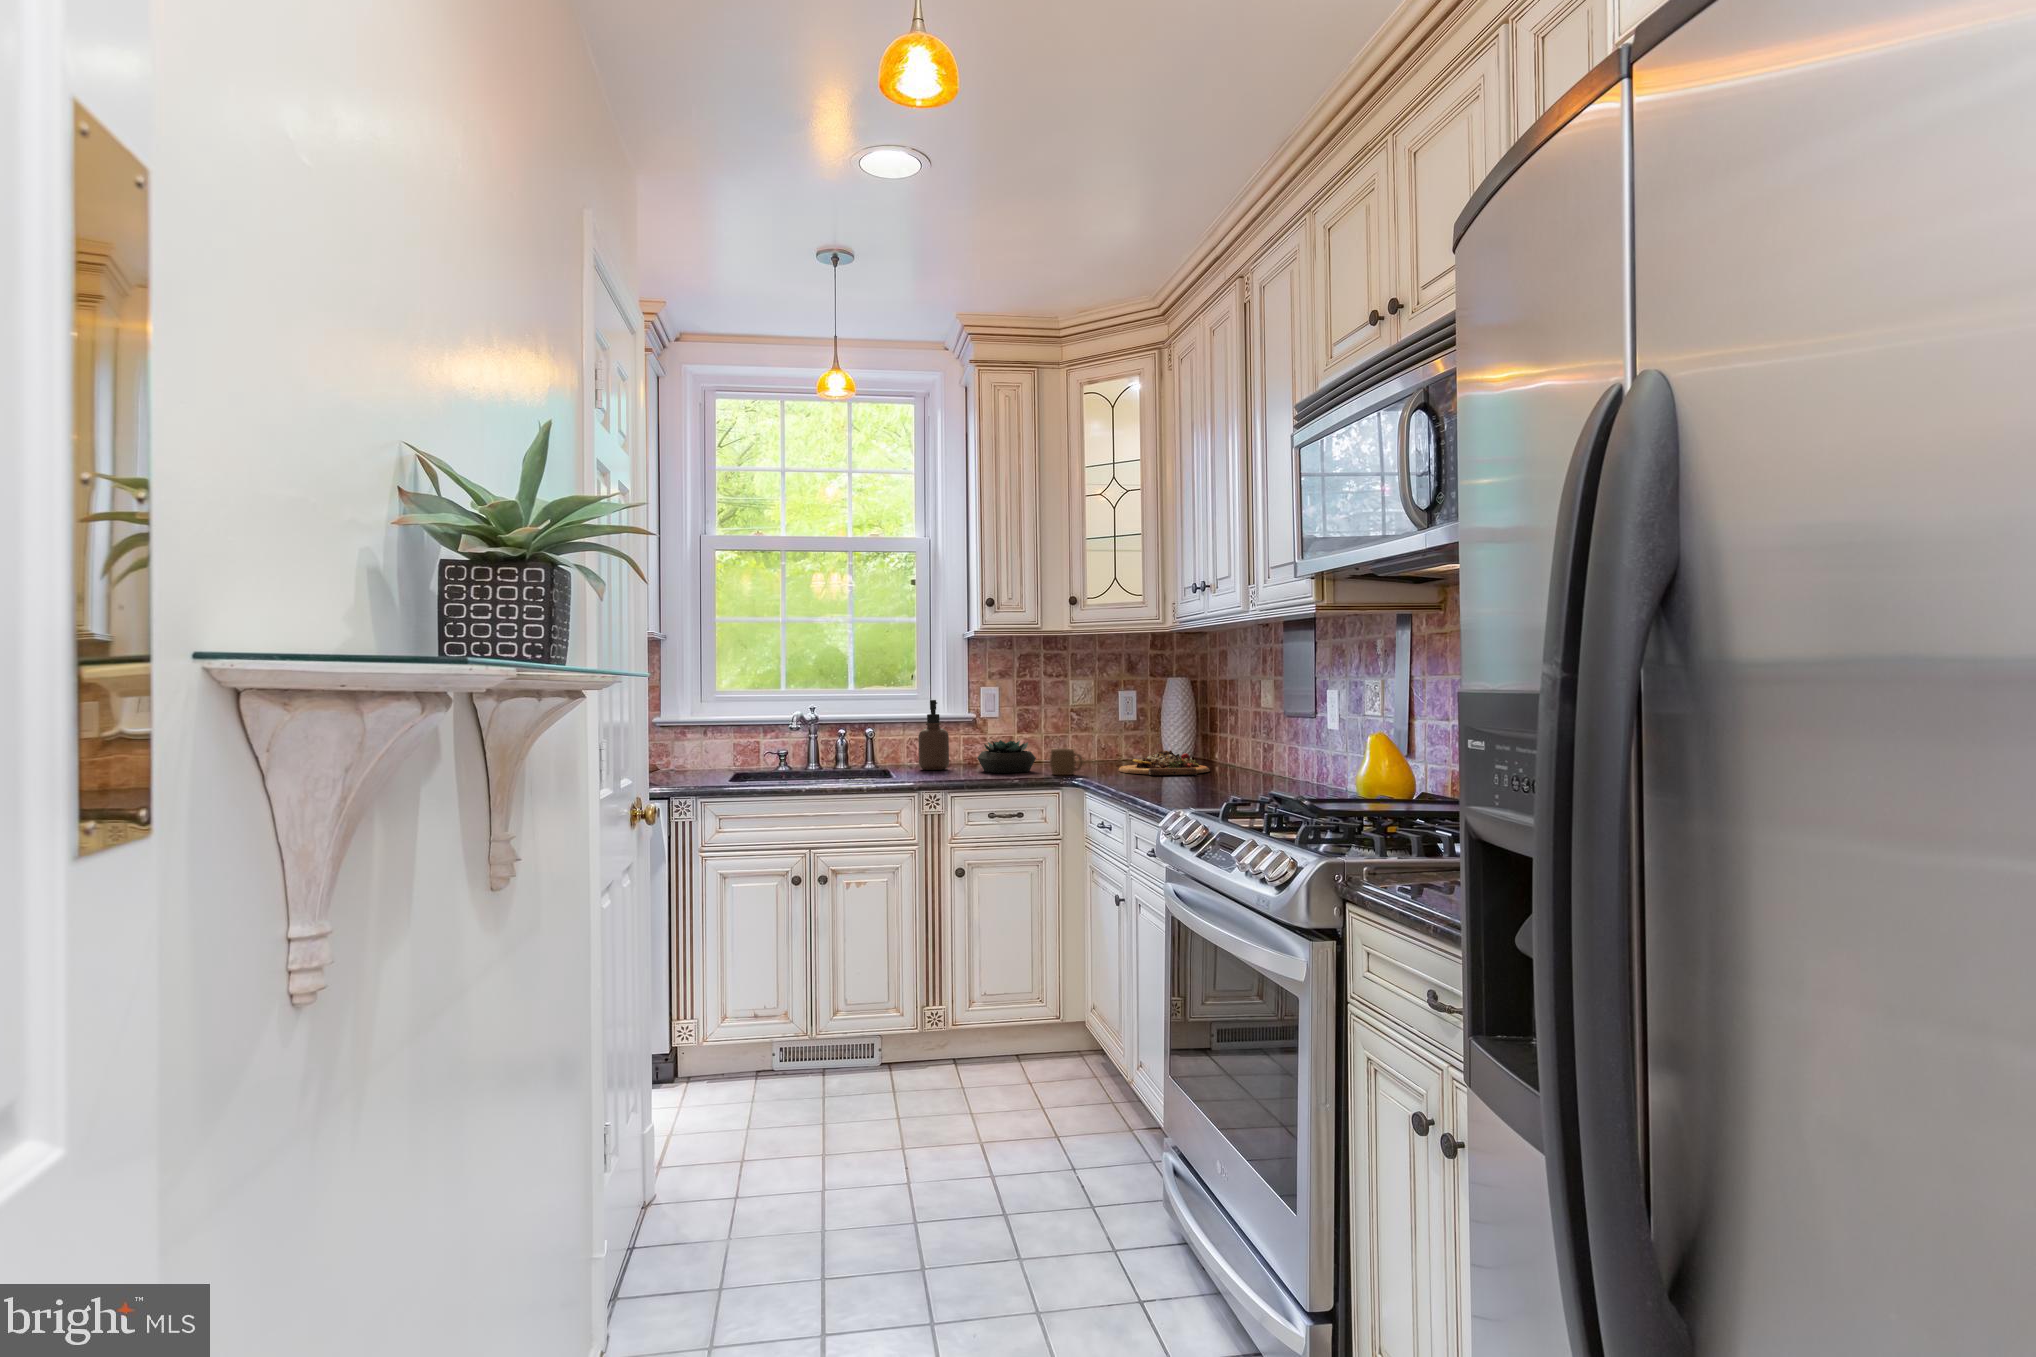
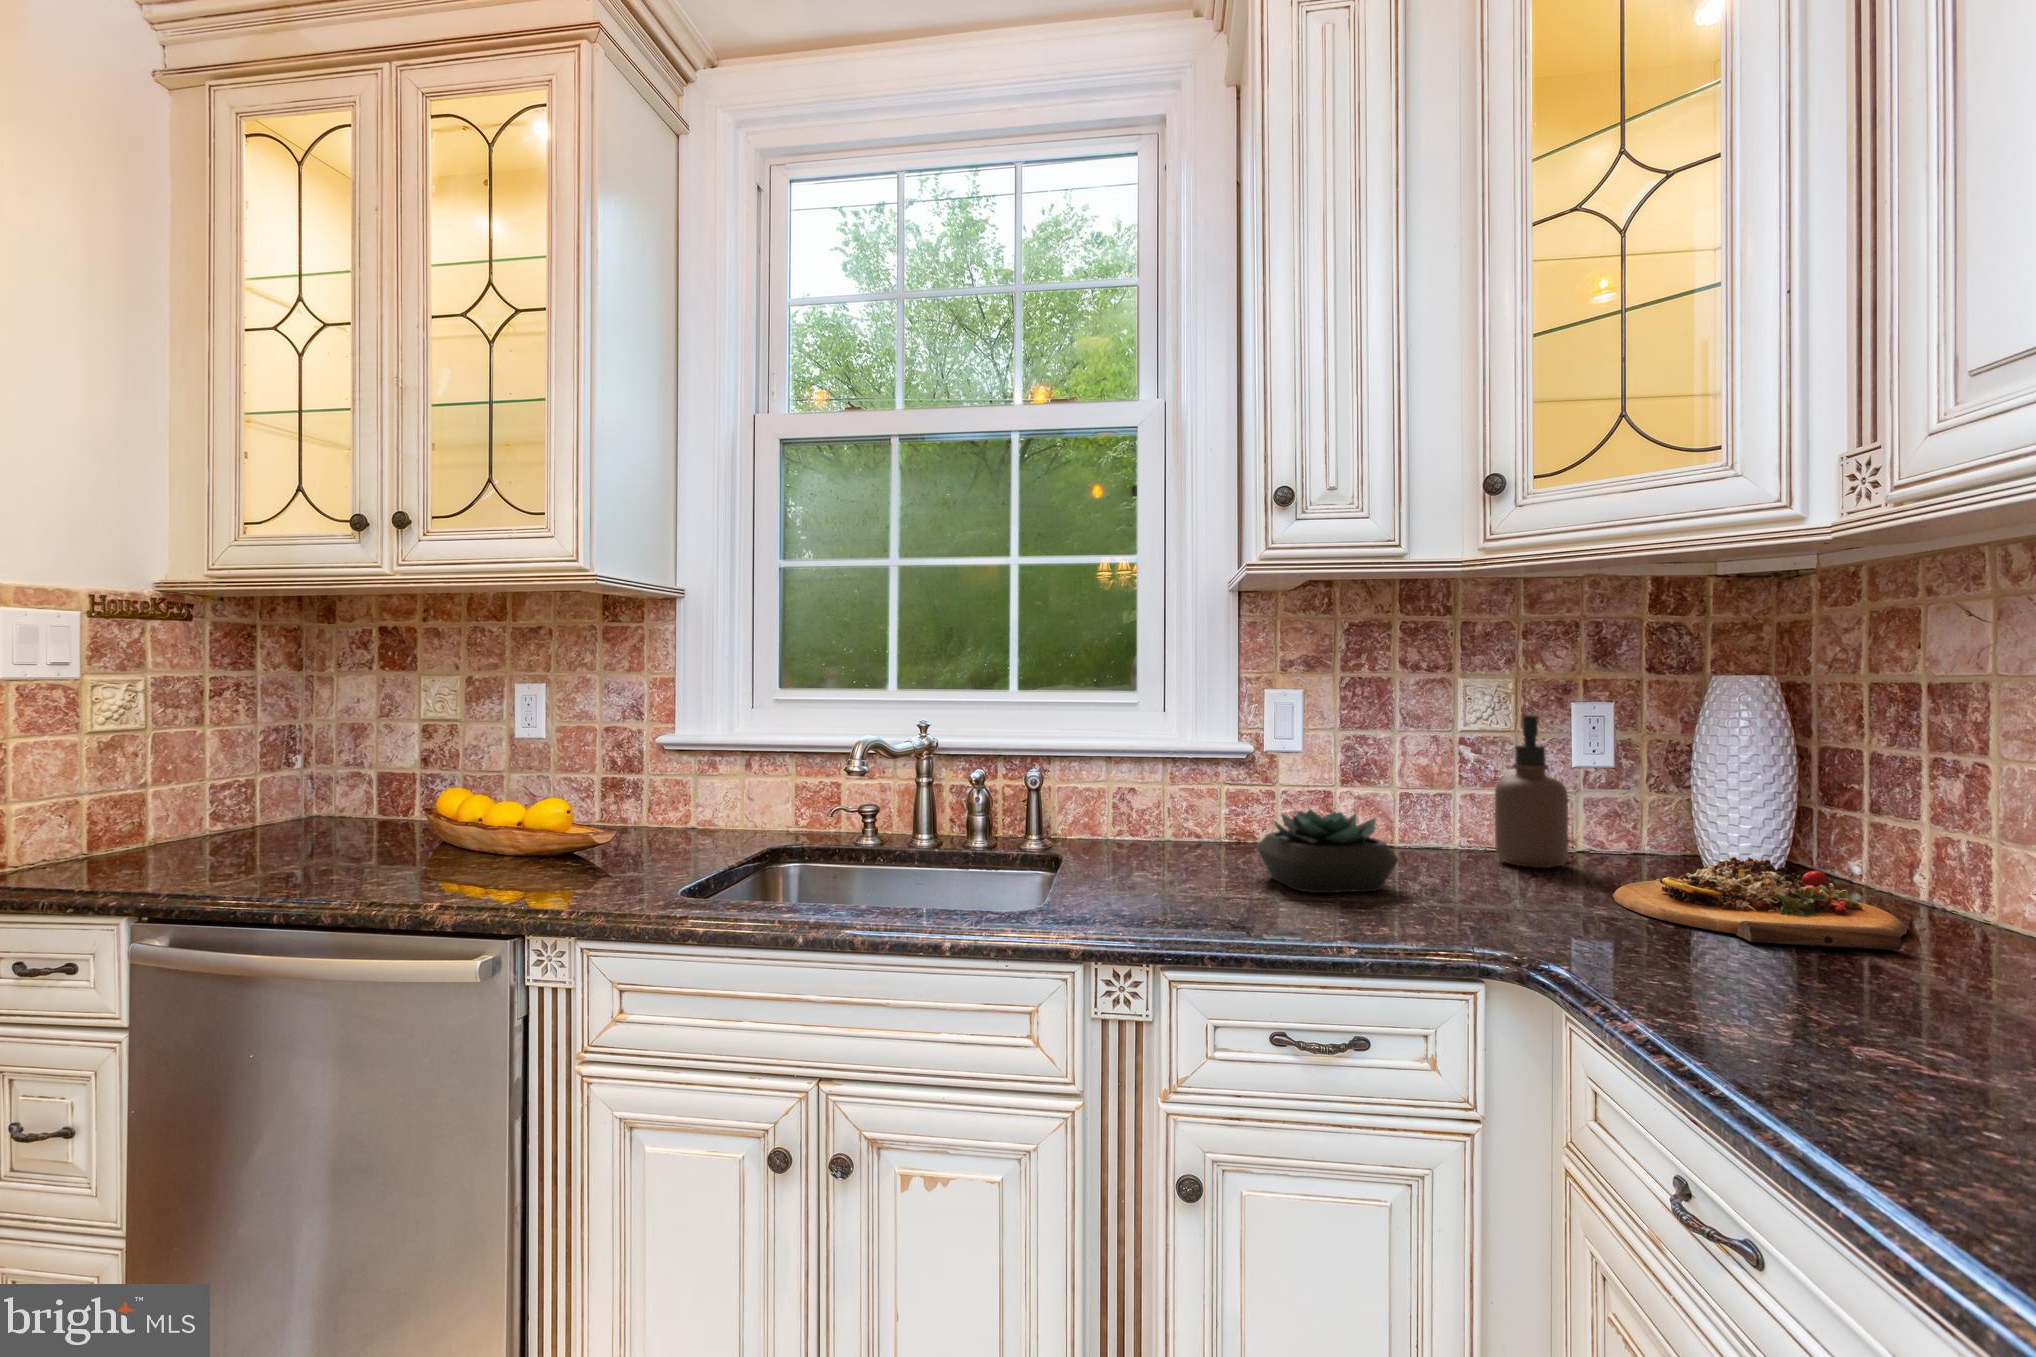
soap dispenser: present [918,700,949,770] -> present [1495,715,1568,868]
mug: present [1050,748,1083,775] -> none [1440,844,1537,919]

